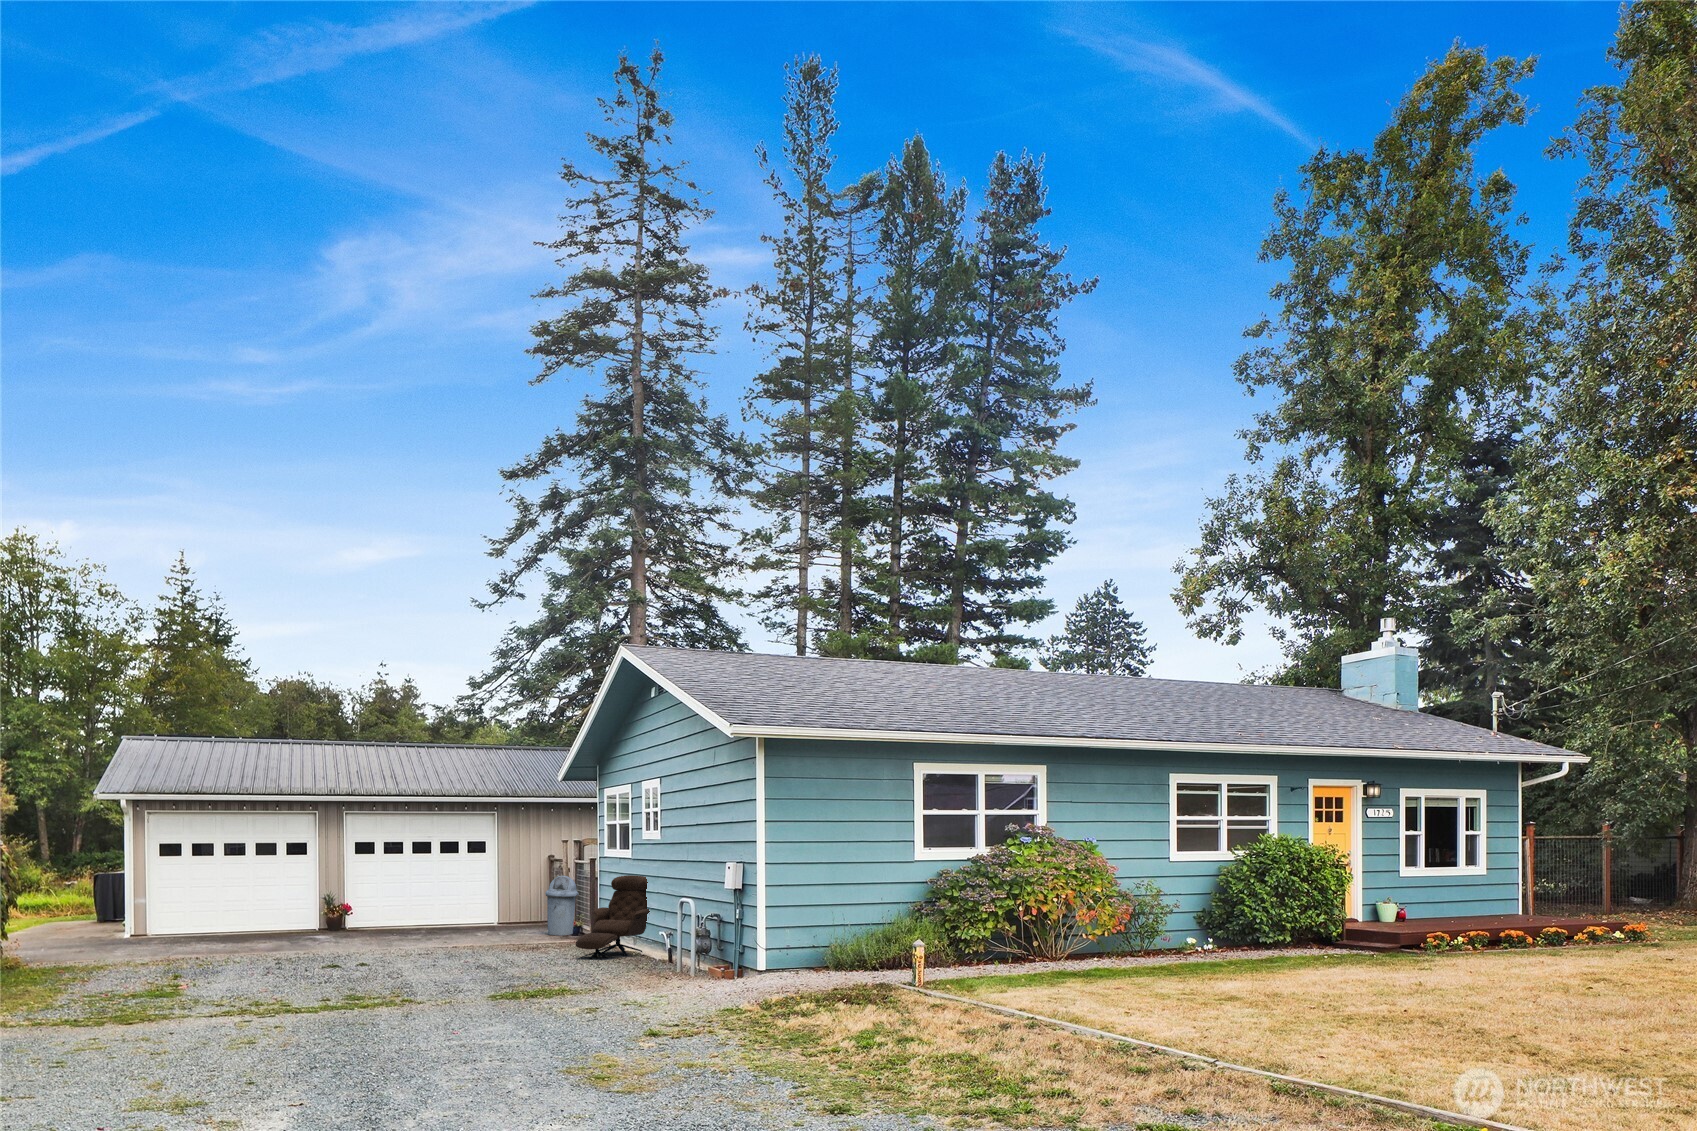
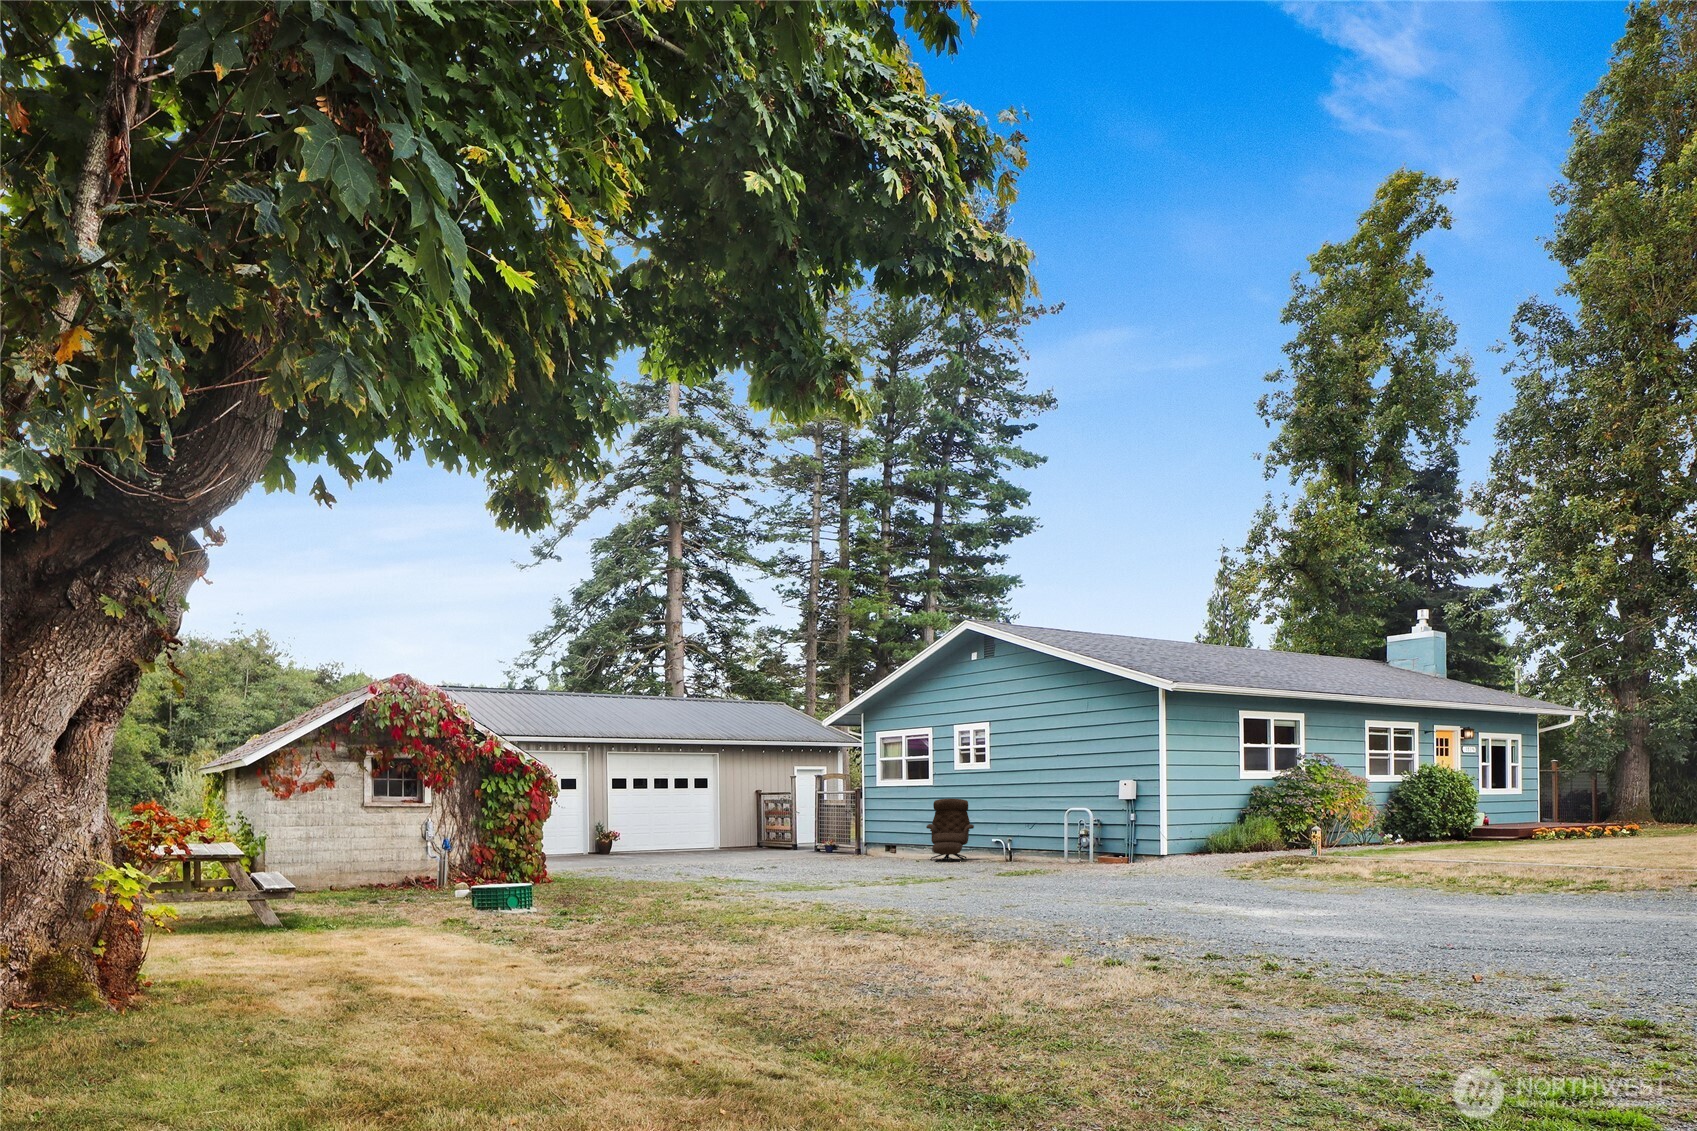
trash can: present [545,875,579,935] -> none [810,804,837,854]

